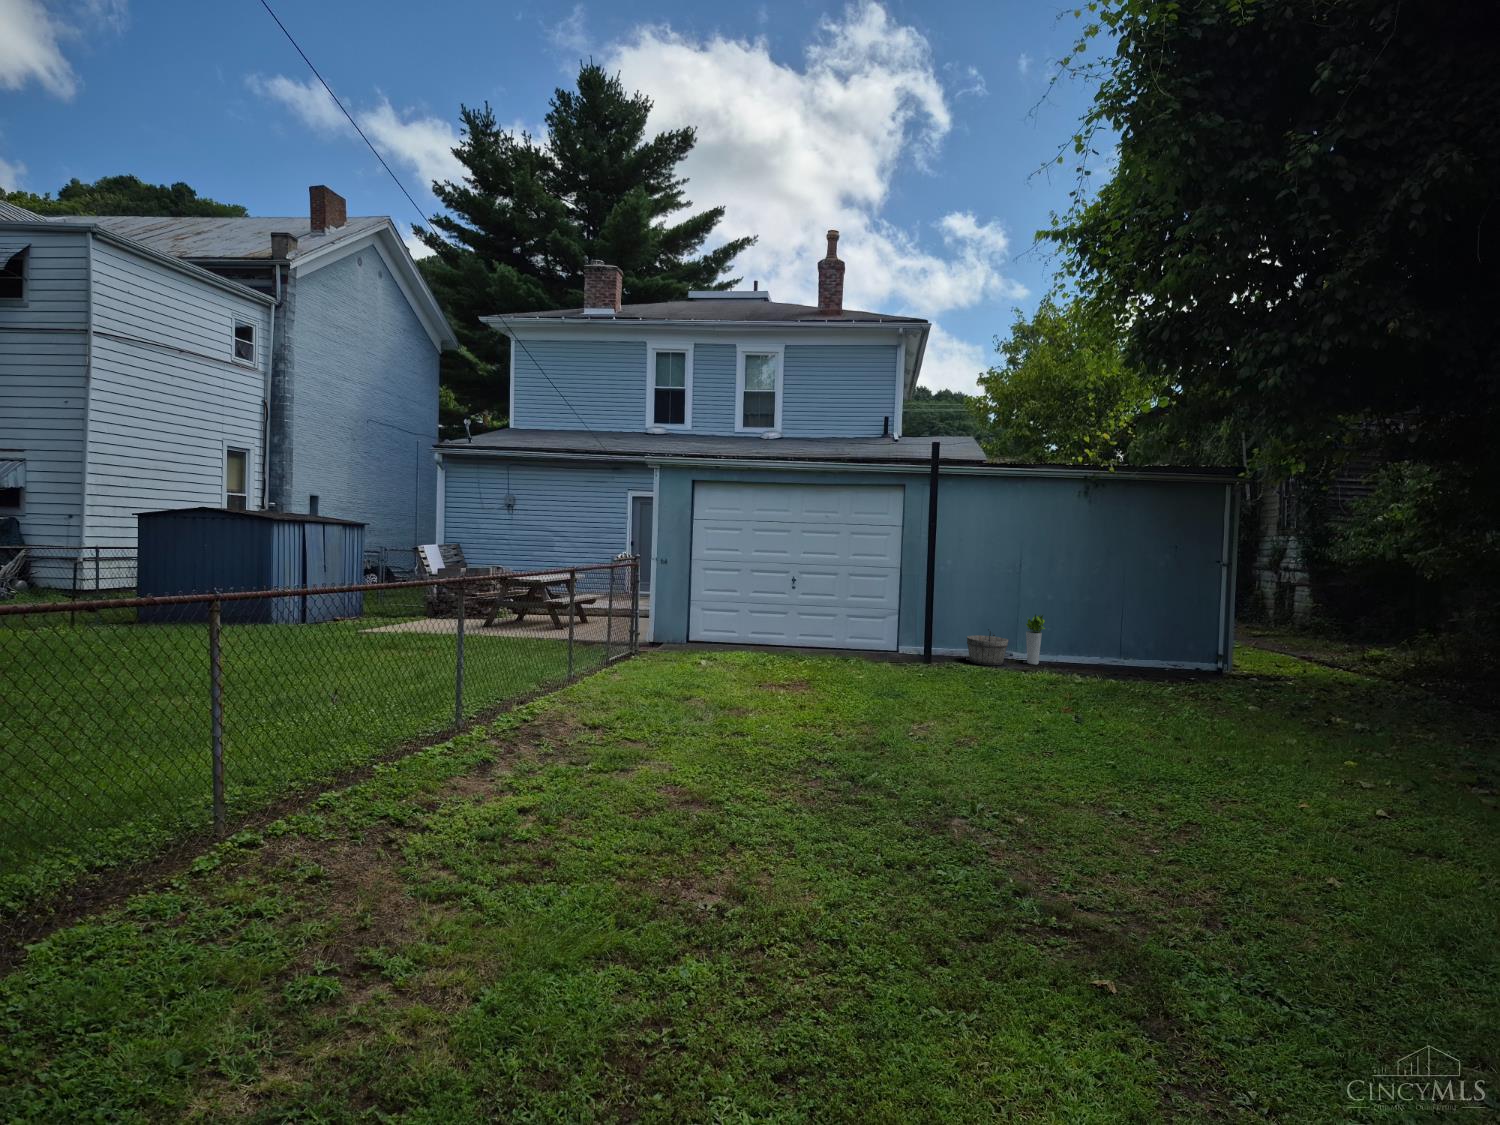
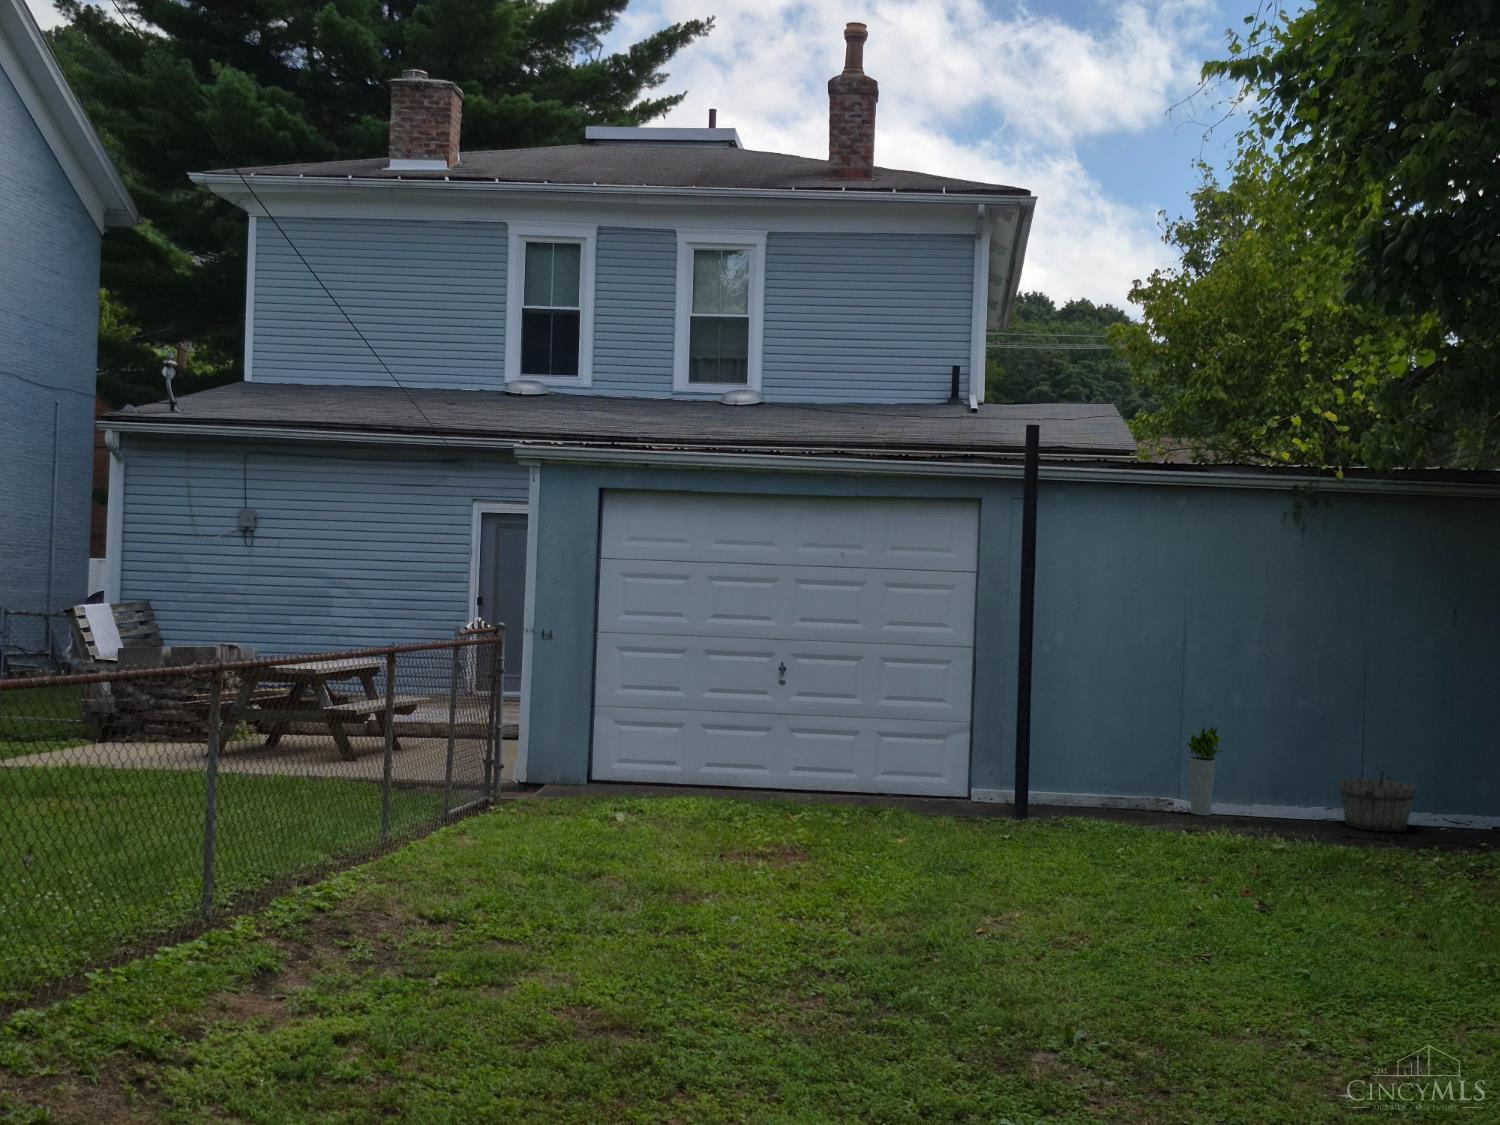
wooden bucket: present [967,629,1008,665] -> present [1340,767,1416,832]

